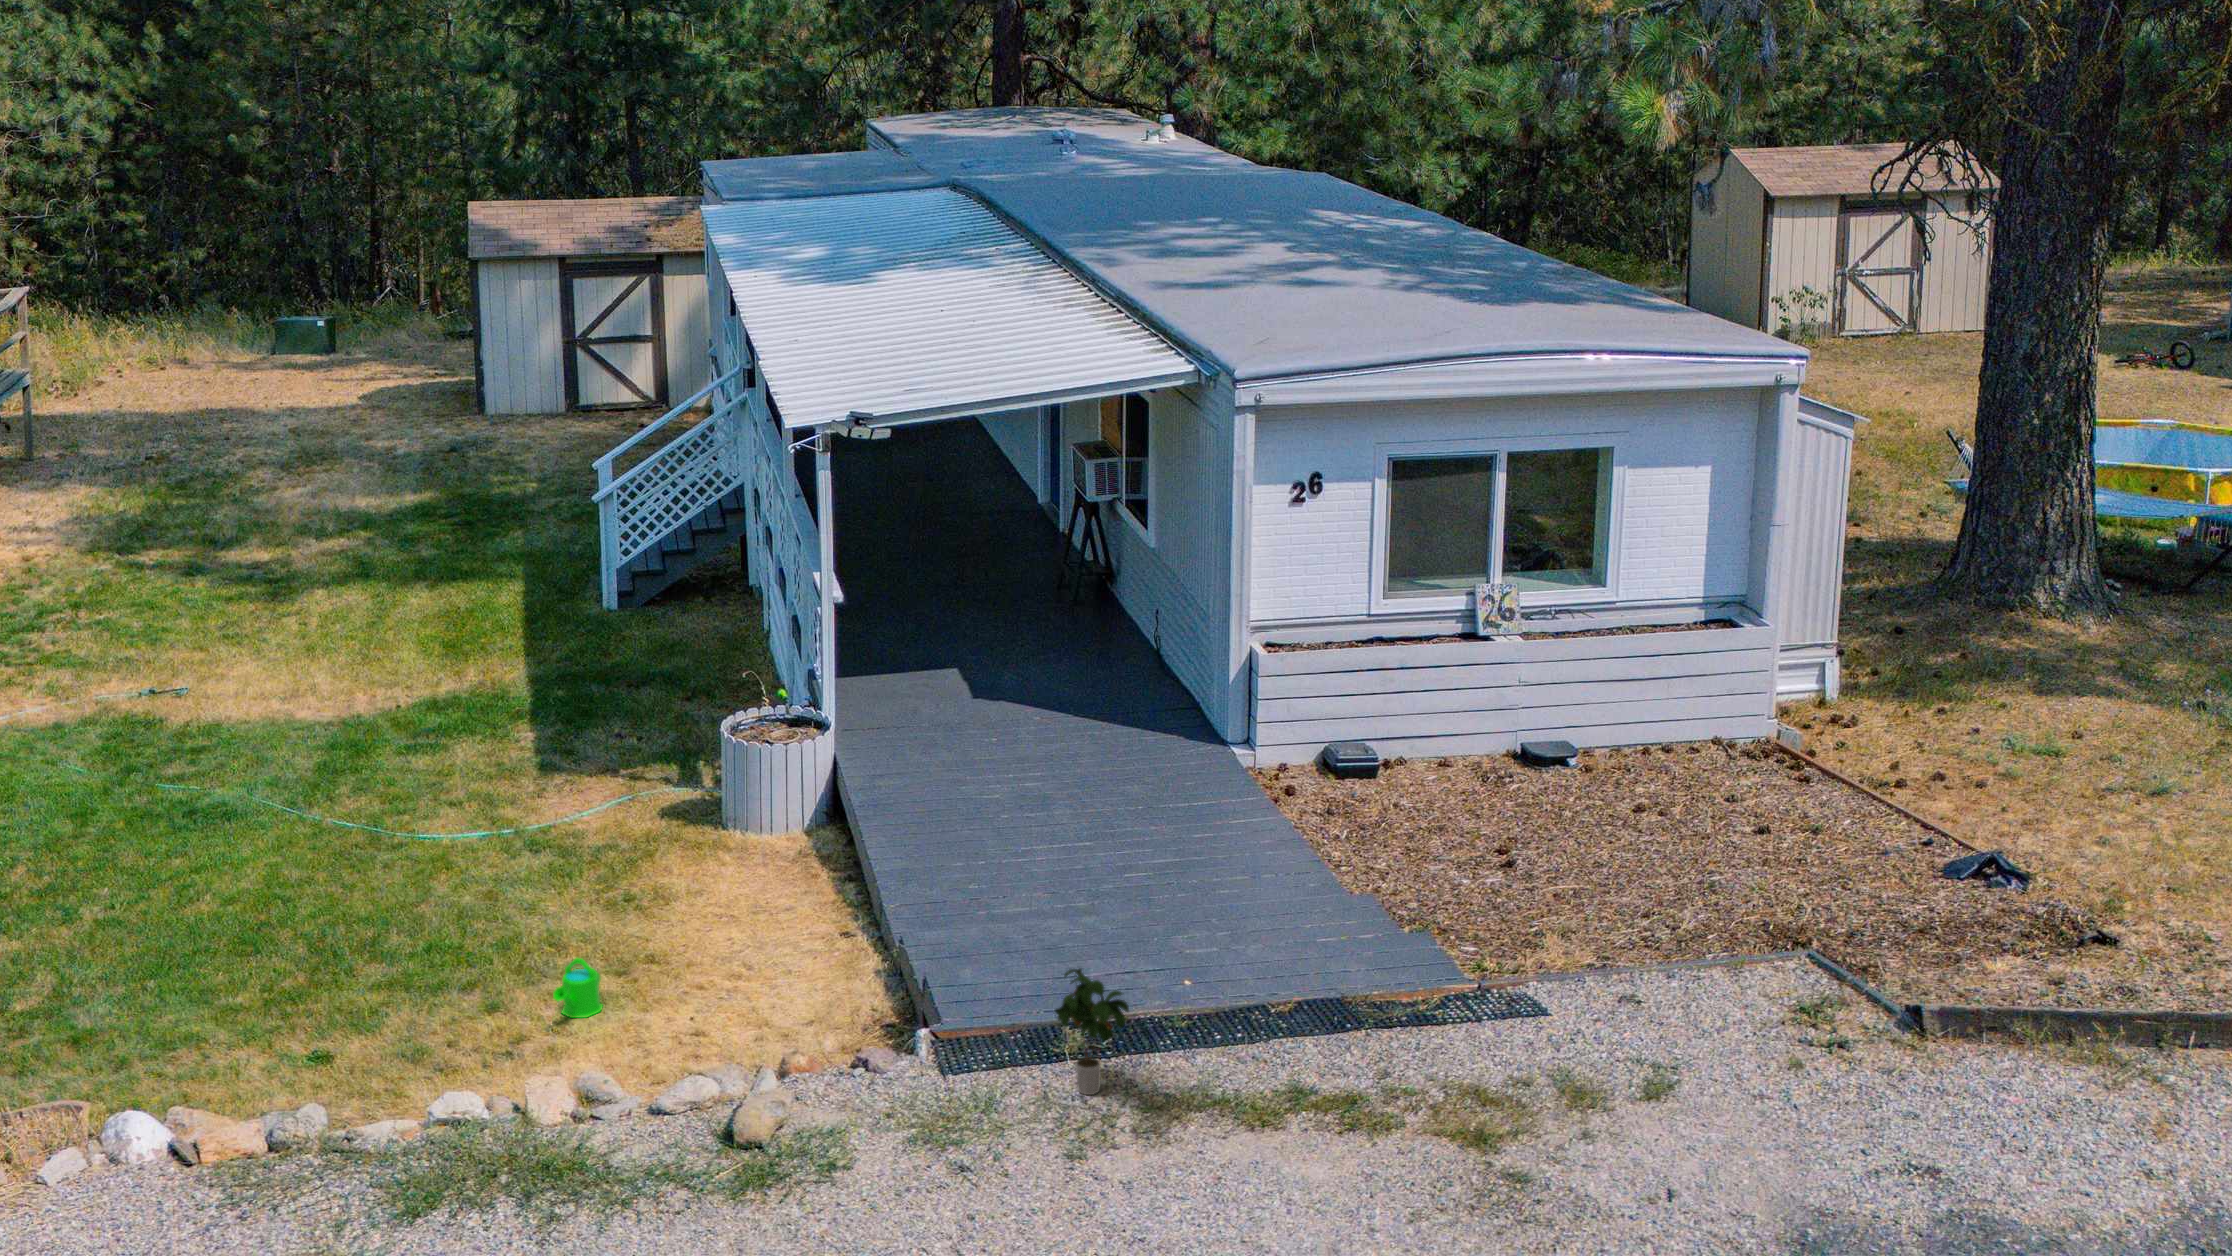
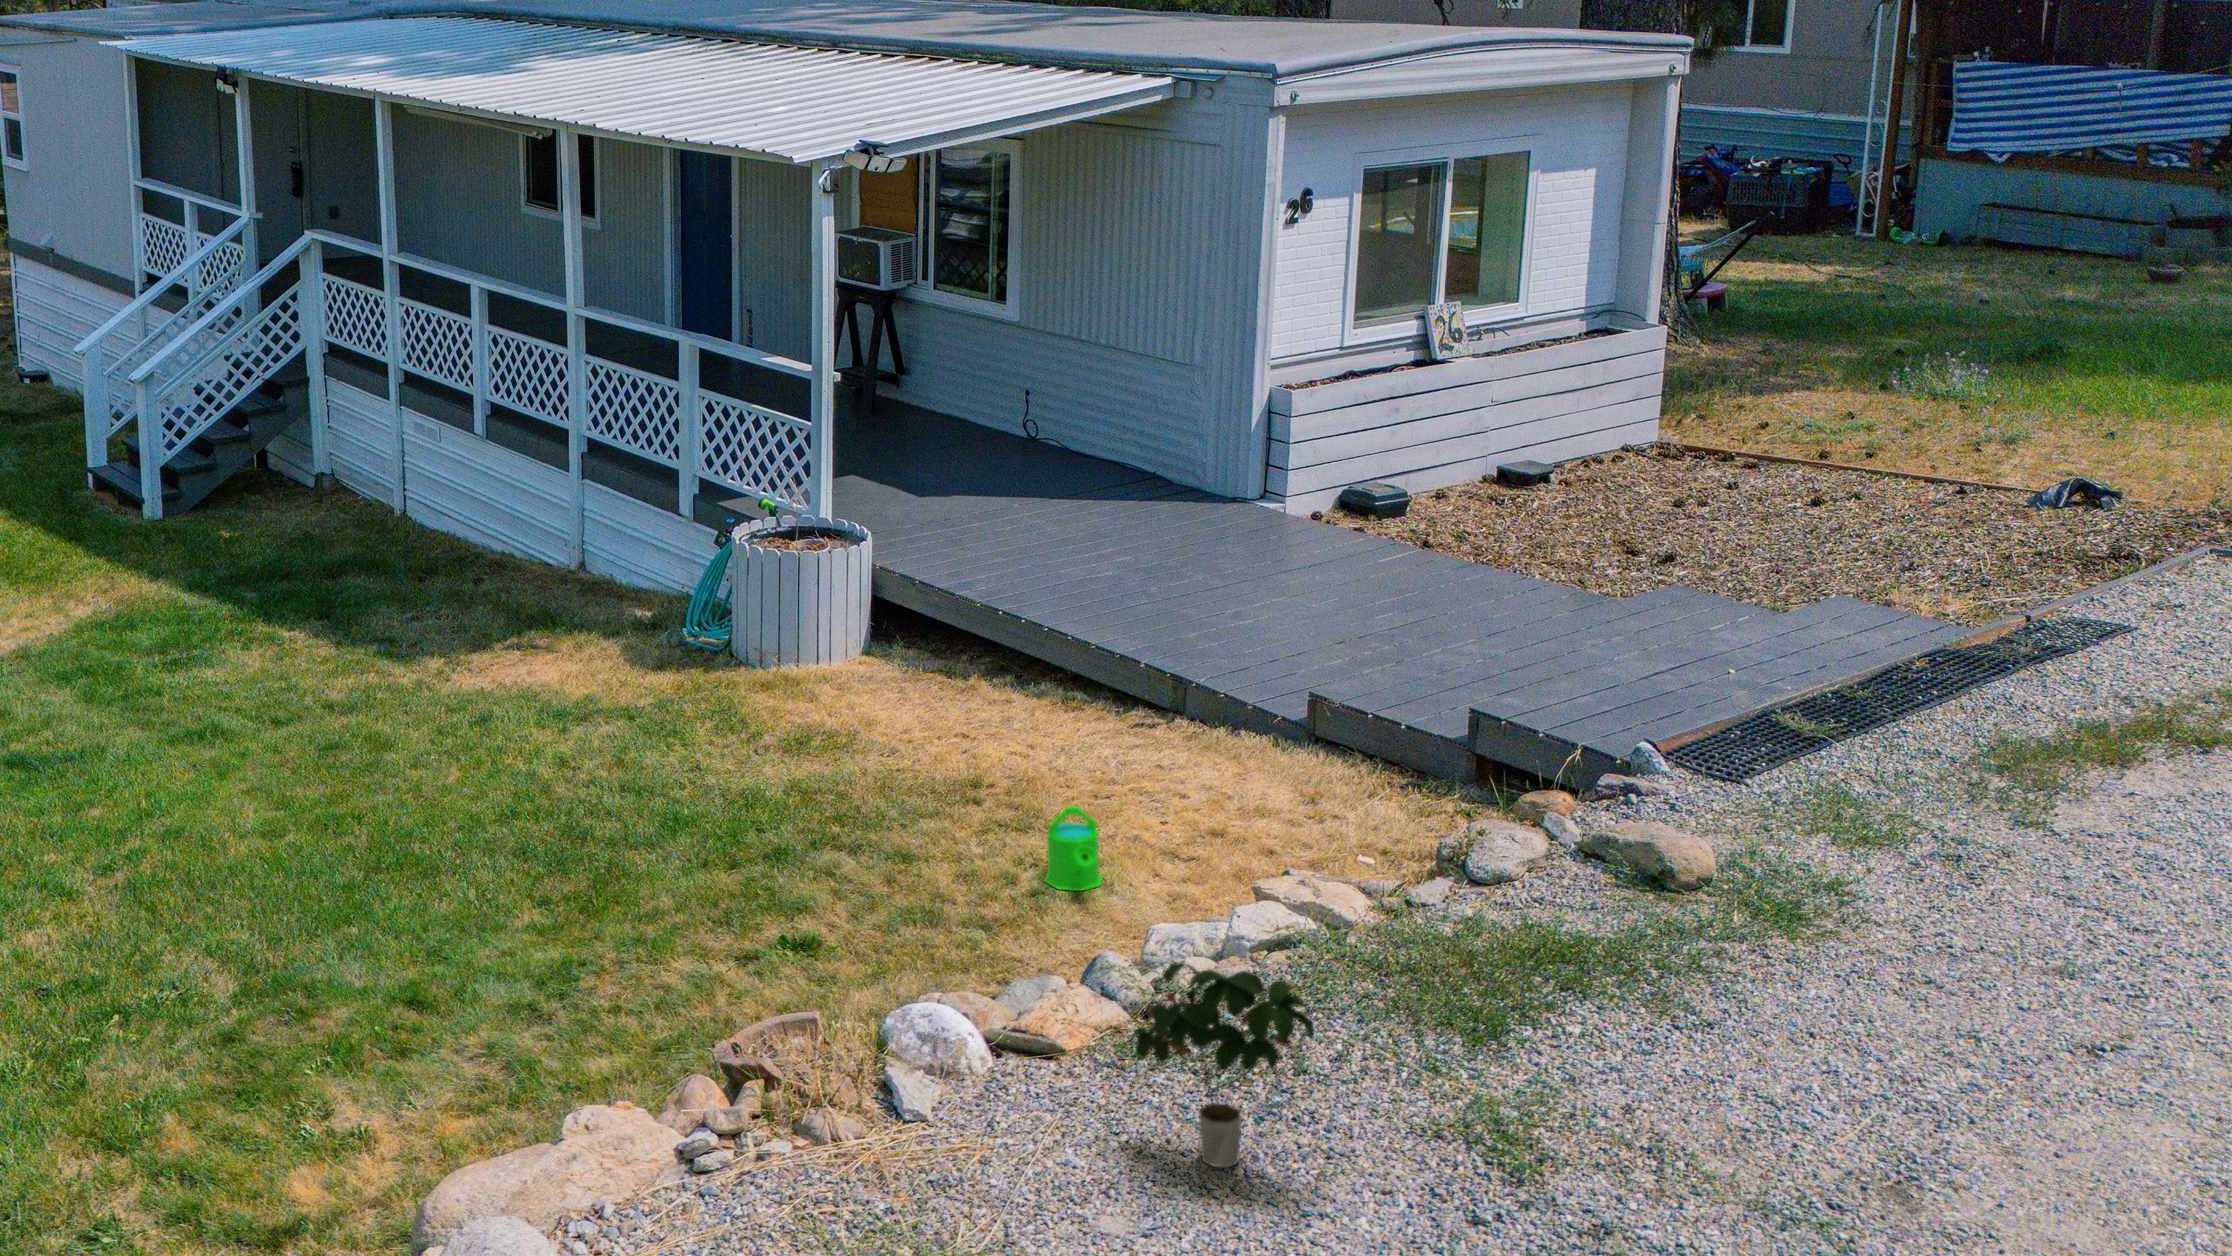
potted plant: present [1055,969,1129,1095] -> present [1129,961,1314,1168]

